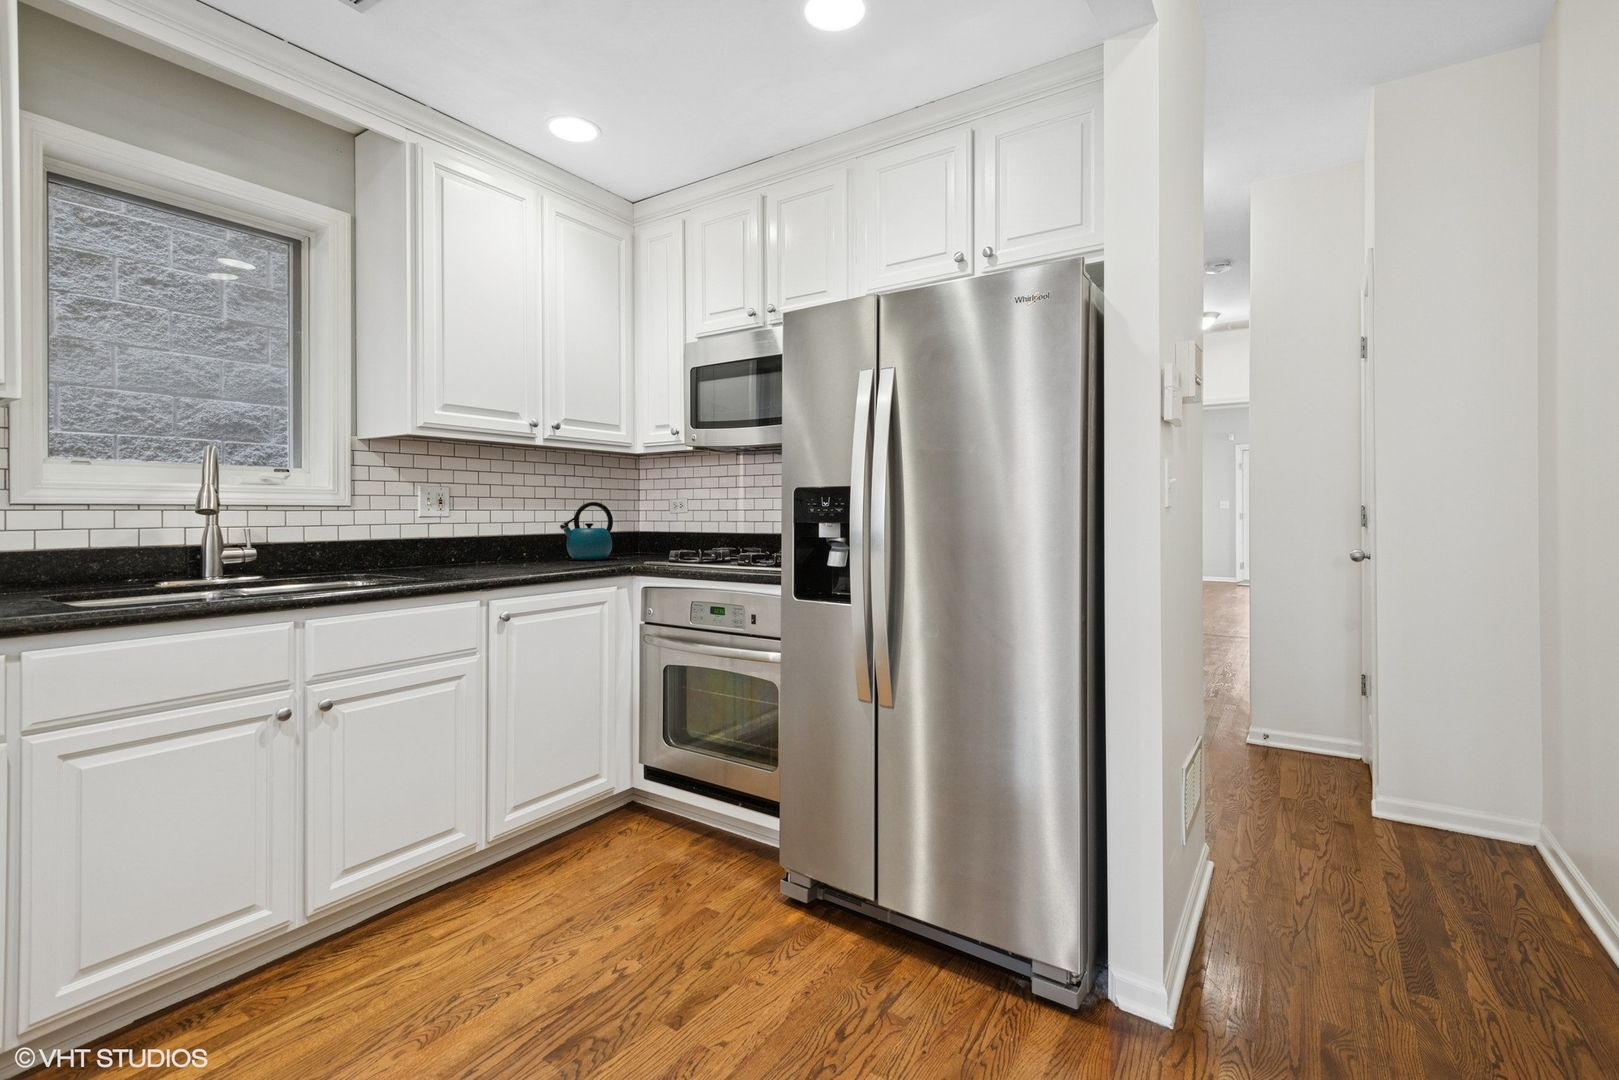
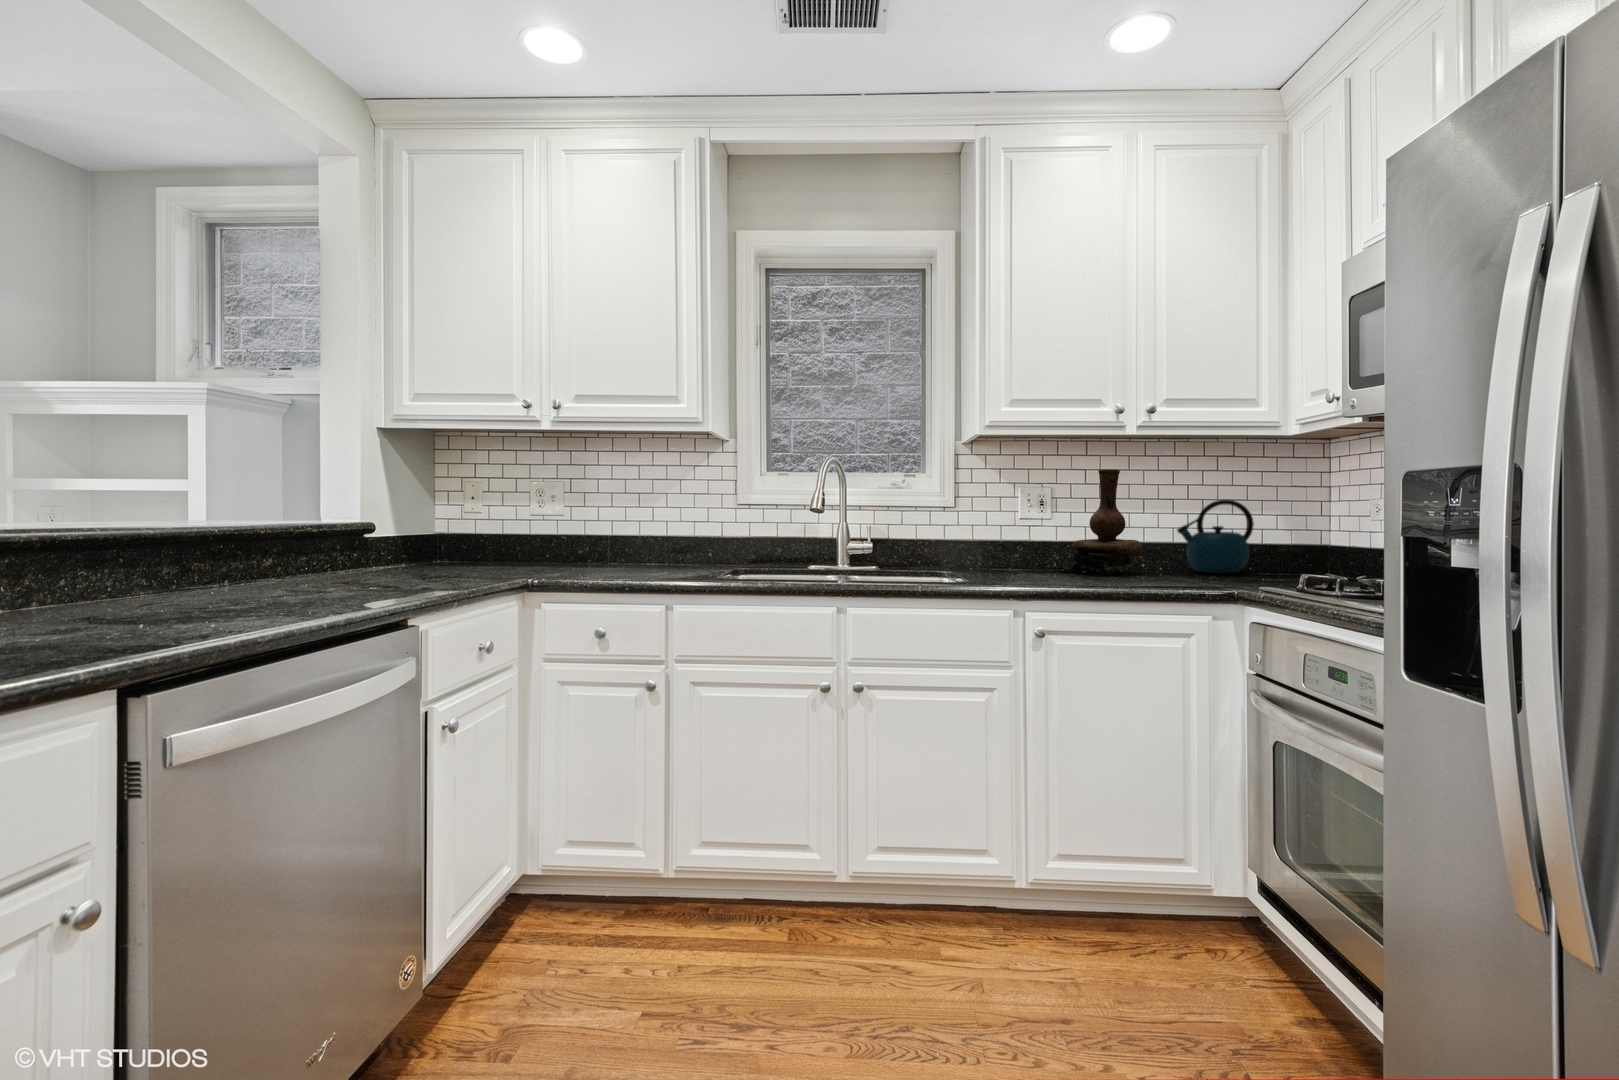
vase: none [463,473,540,566] -> present [1059,469,1143,575]

